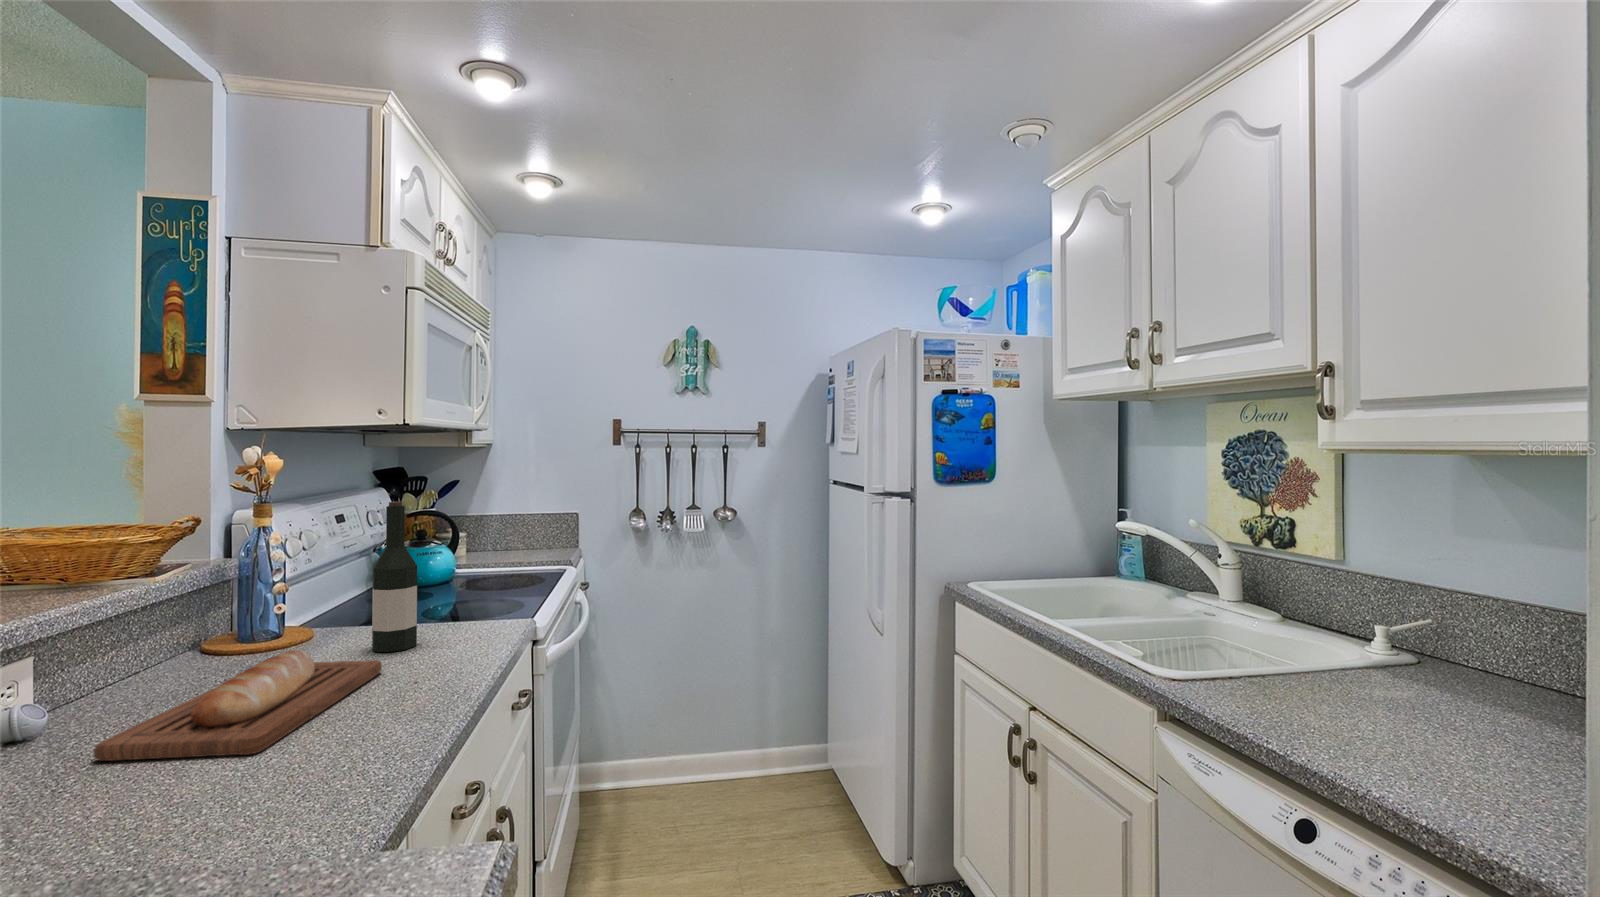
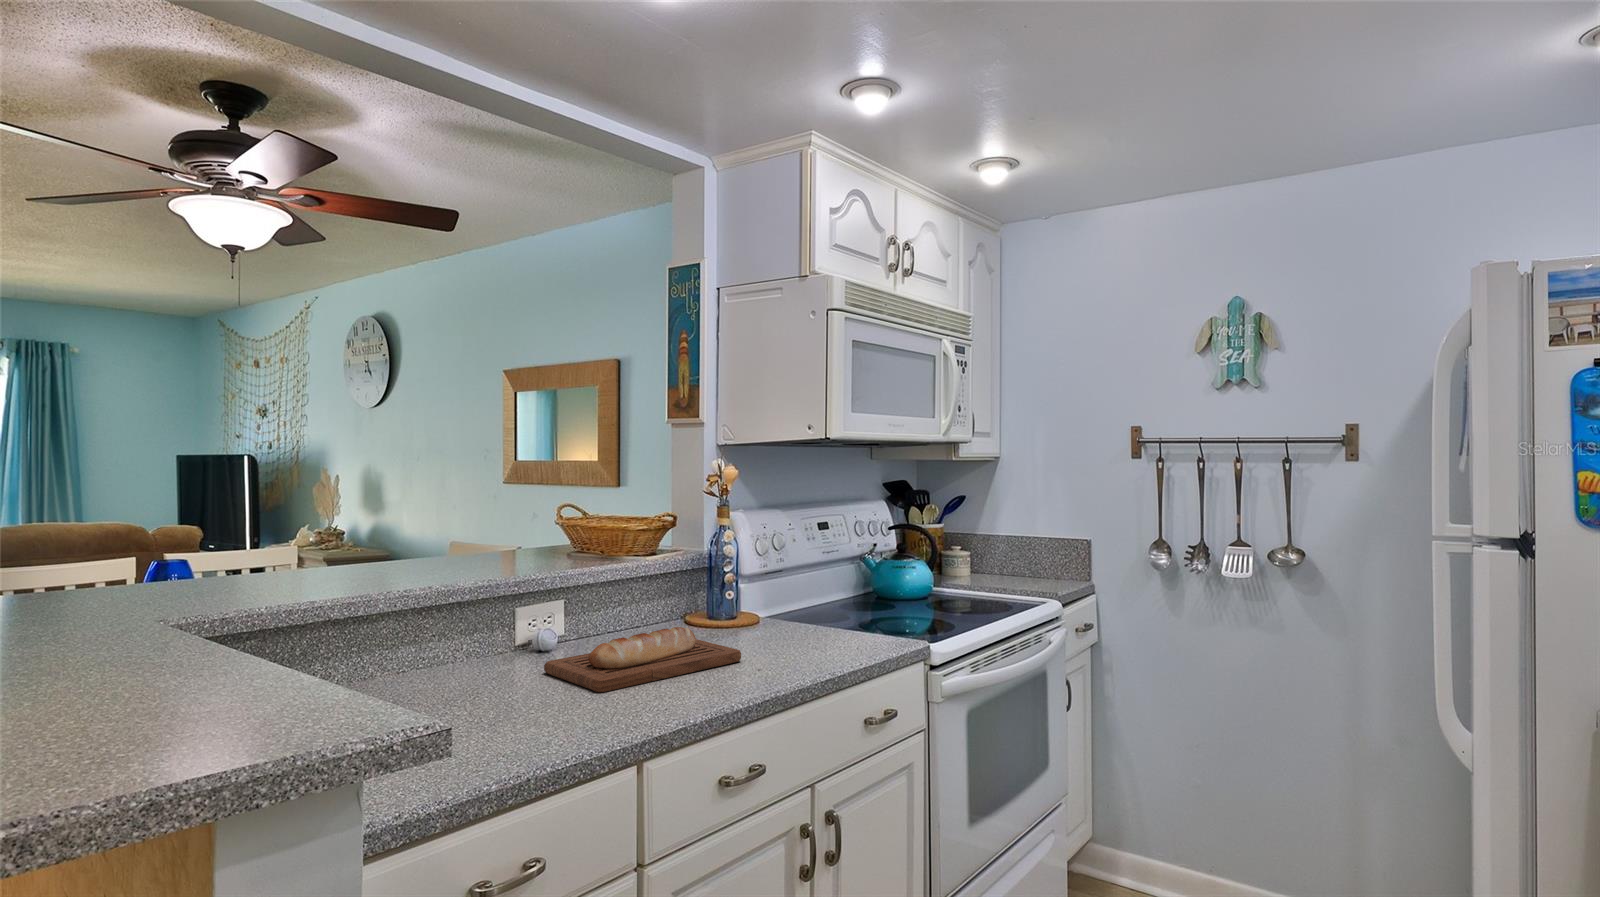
wine bottle: present [372,502,417,652] -> none [764,512,801,649]

